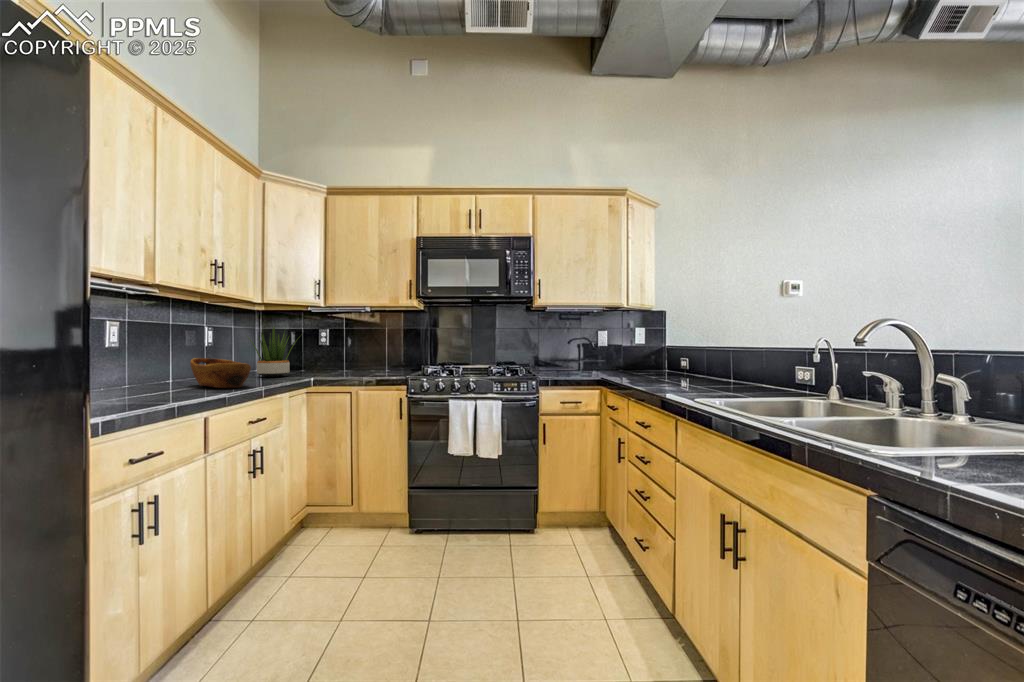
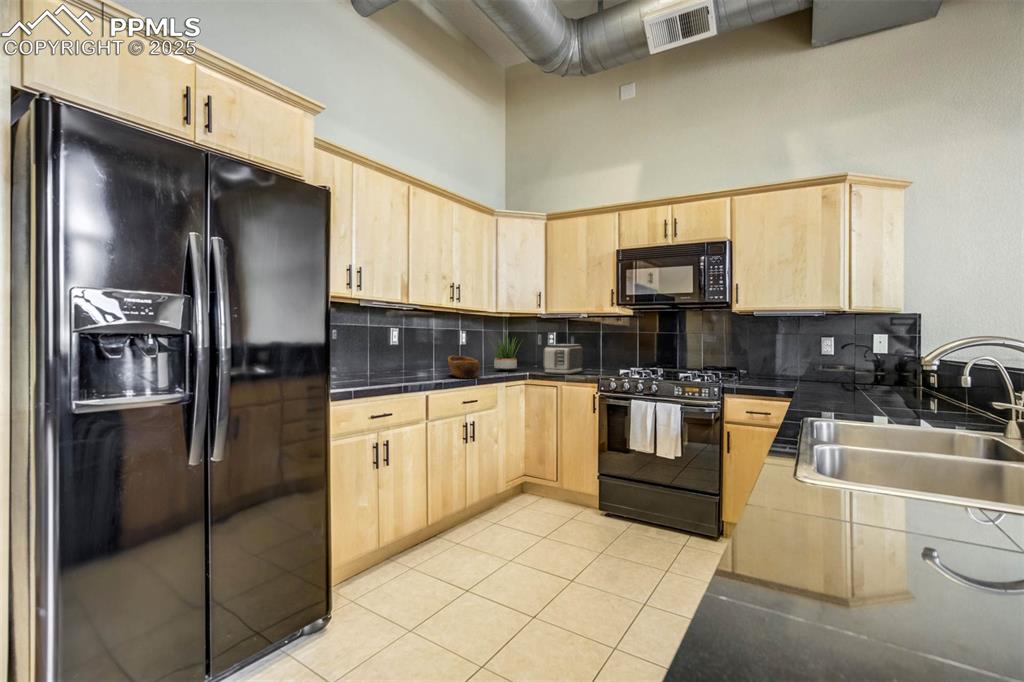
toaster: none [331,342,374,377] -> present [543,344,583,375]

